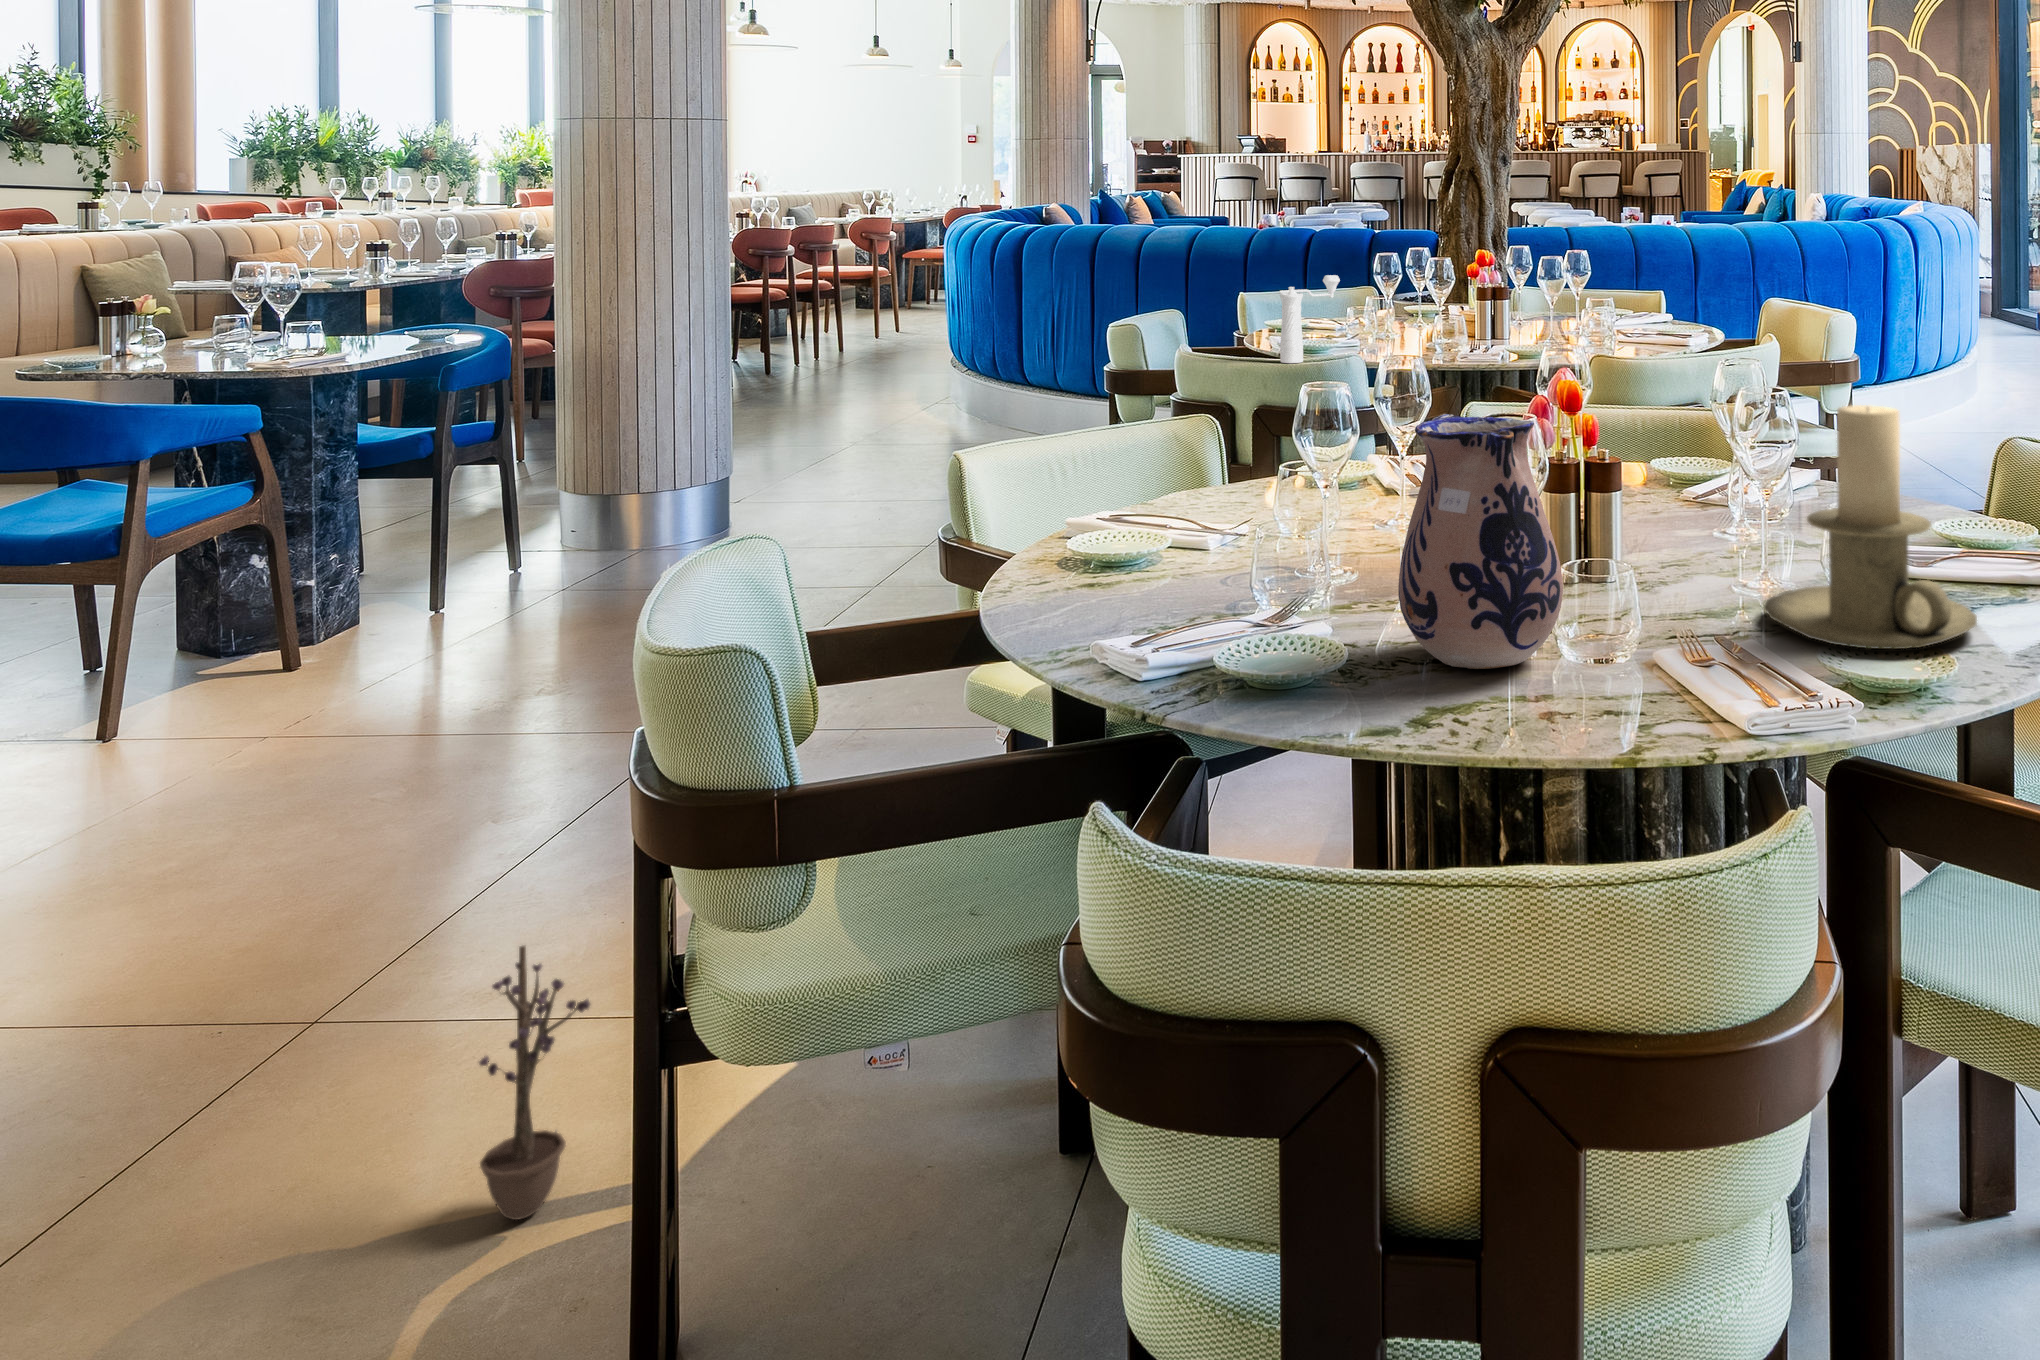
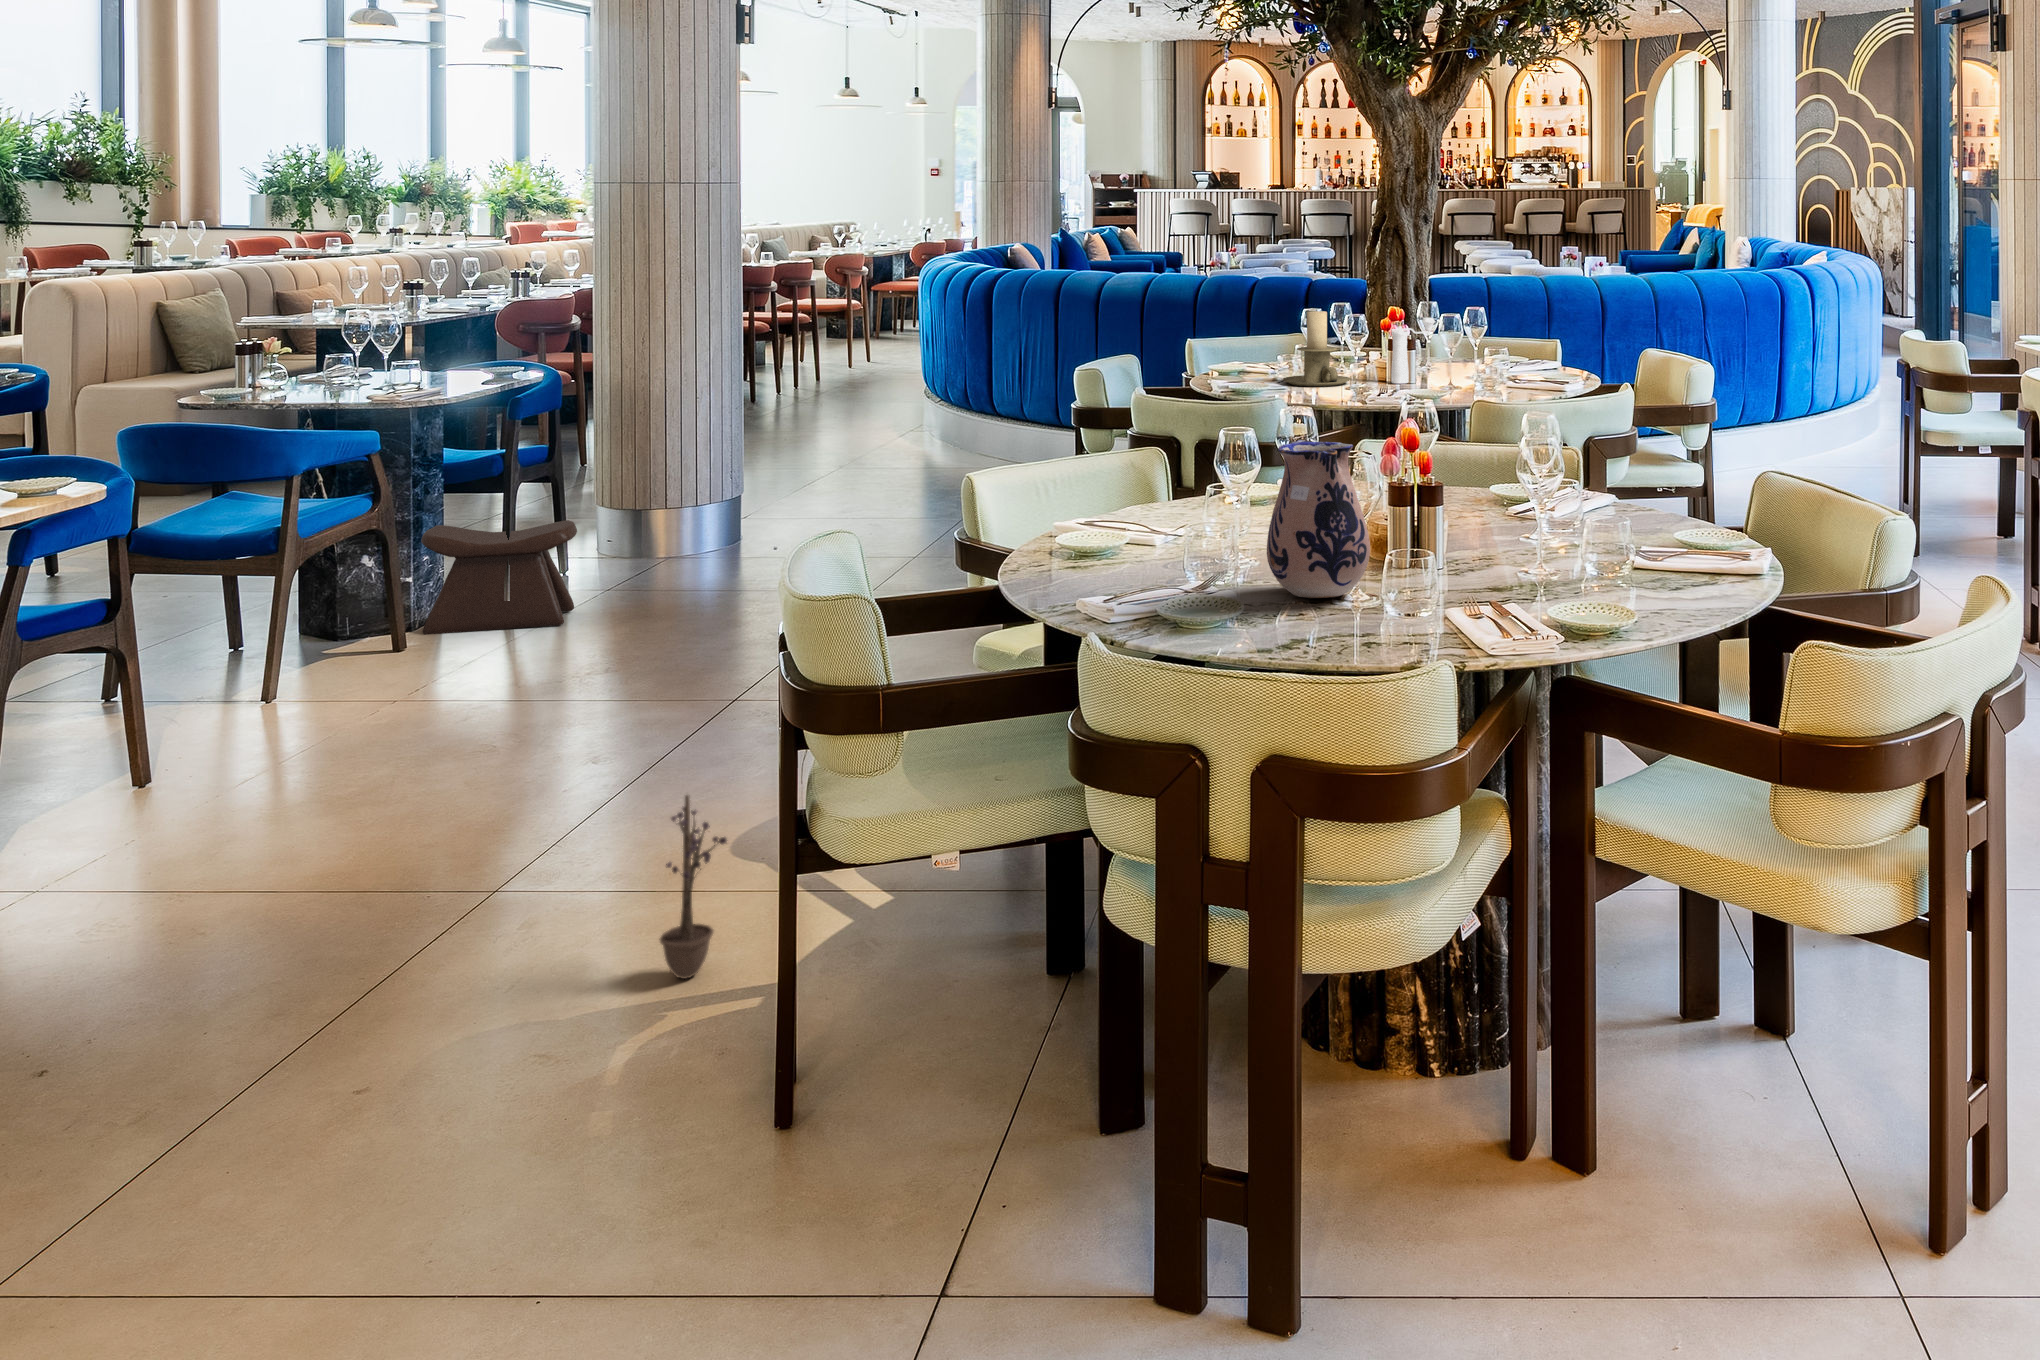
pepper mill: present [1280,275,1340,363] -> present [1391,318,1435,384]
candle holder: present [1764,405,1977,649] -> present [1283,311,1351,387]
stool: none [322,511,519,653] -> present [421,520,577,635]

